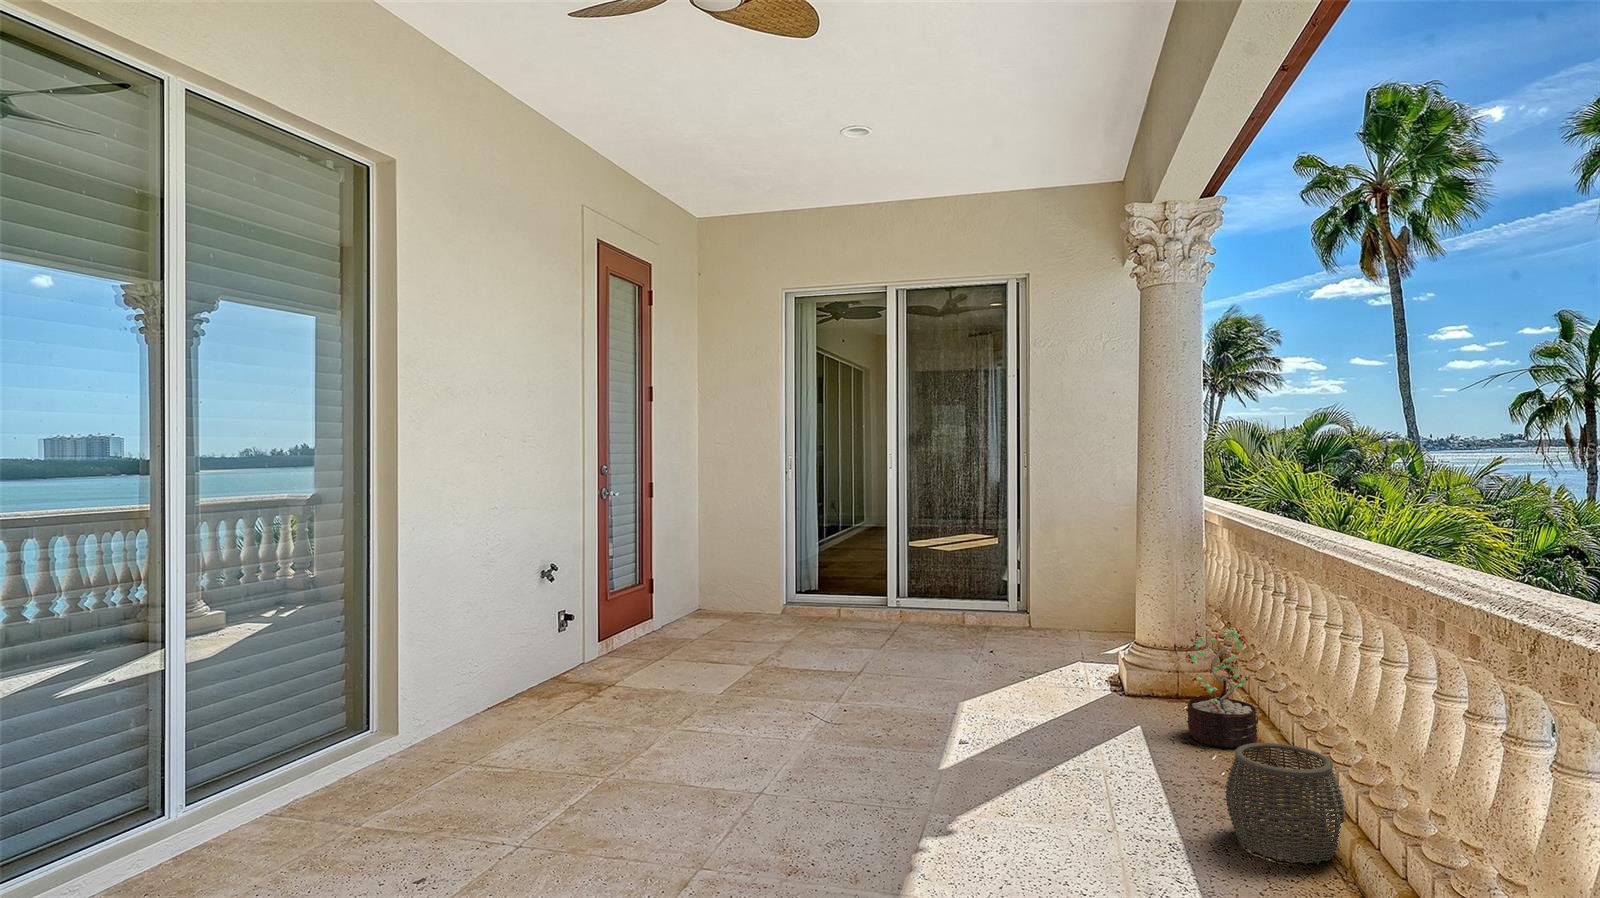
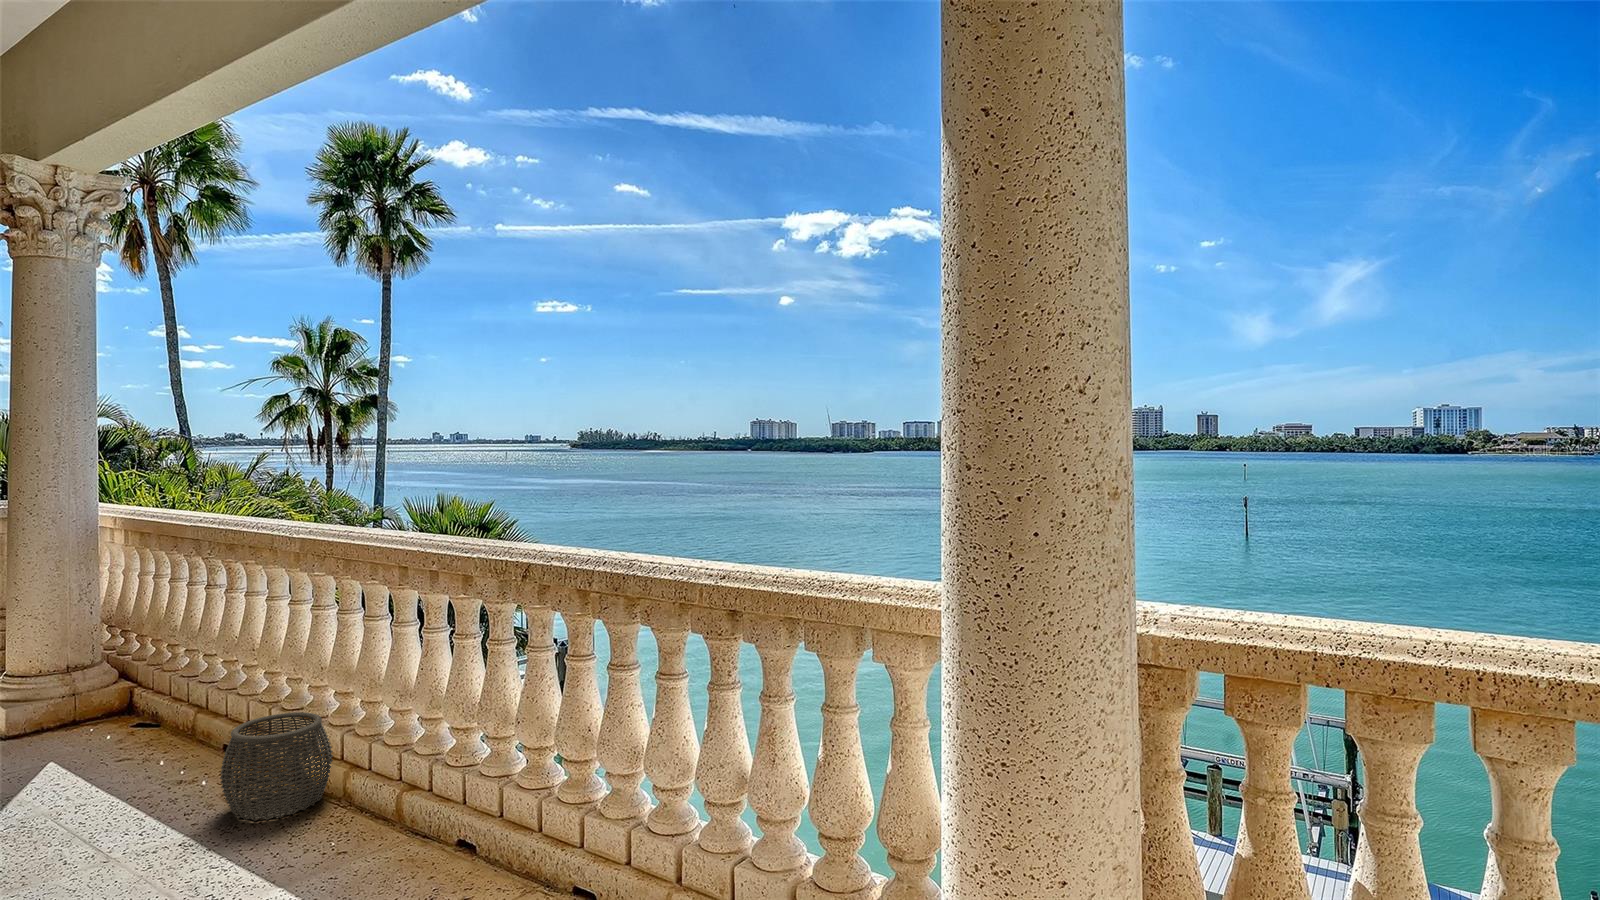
decorative plant: present [1186,629,1258,748] -> none [113,628,198,756]

